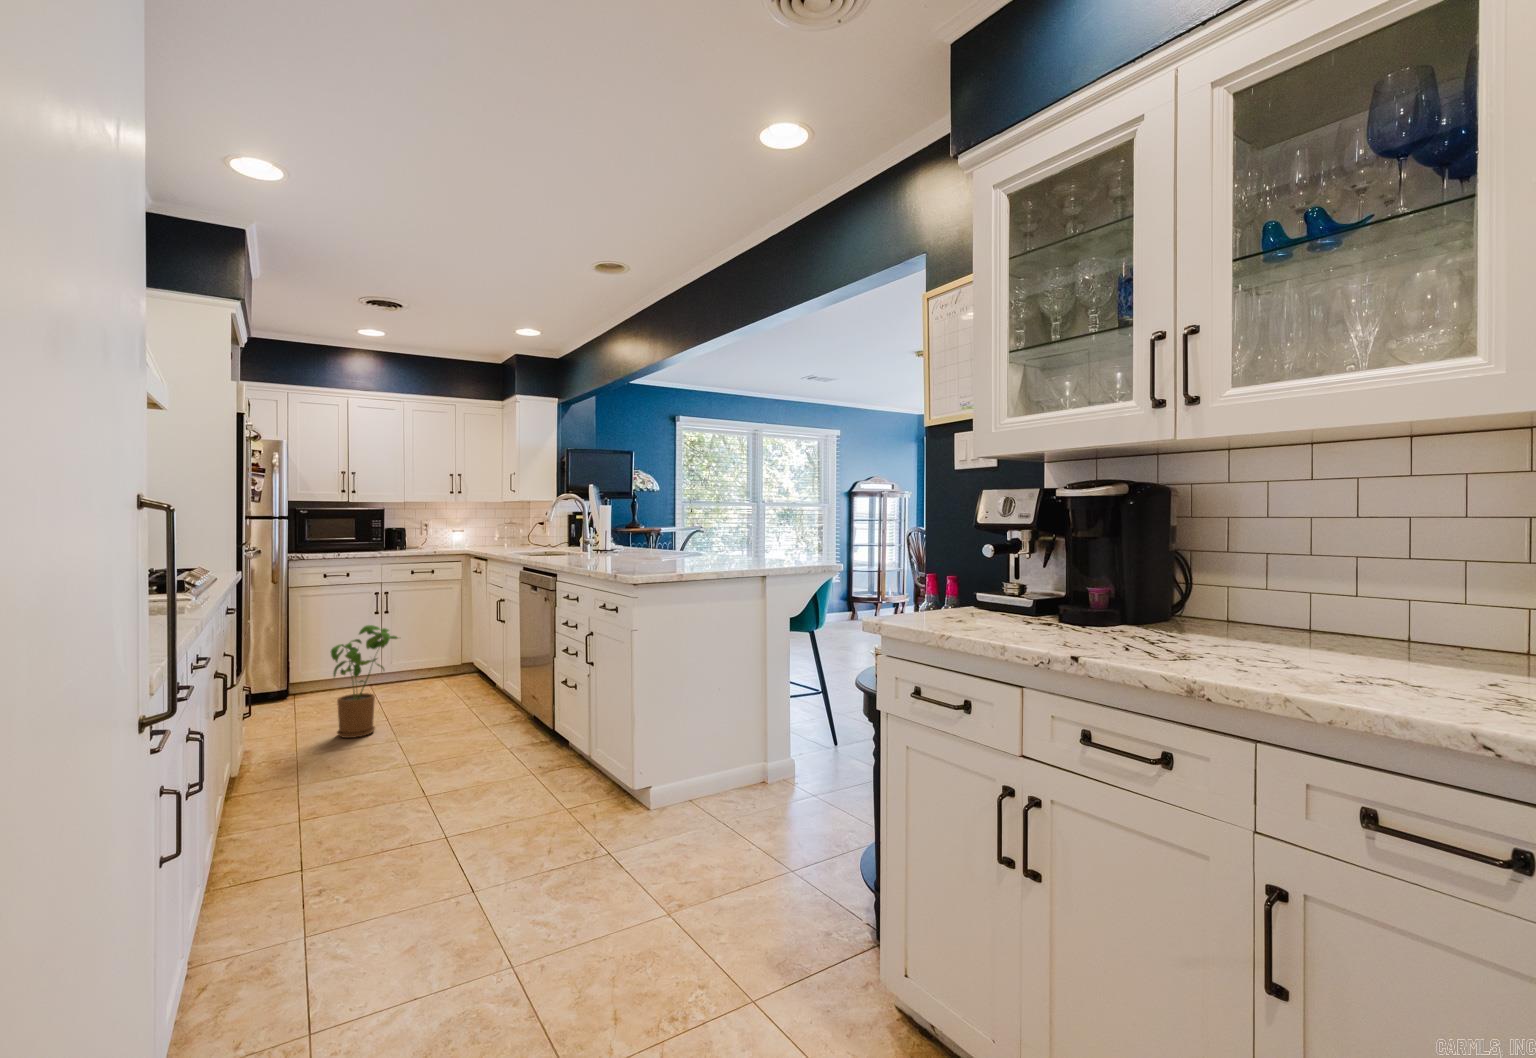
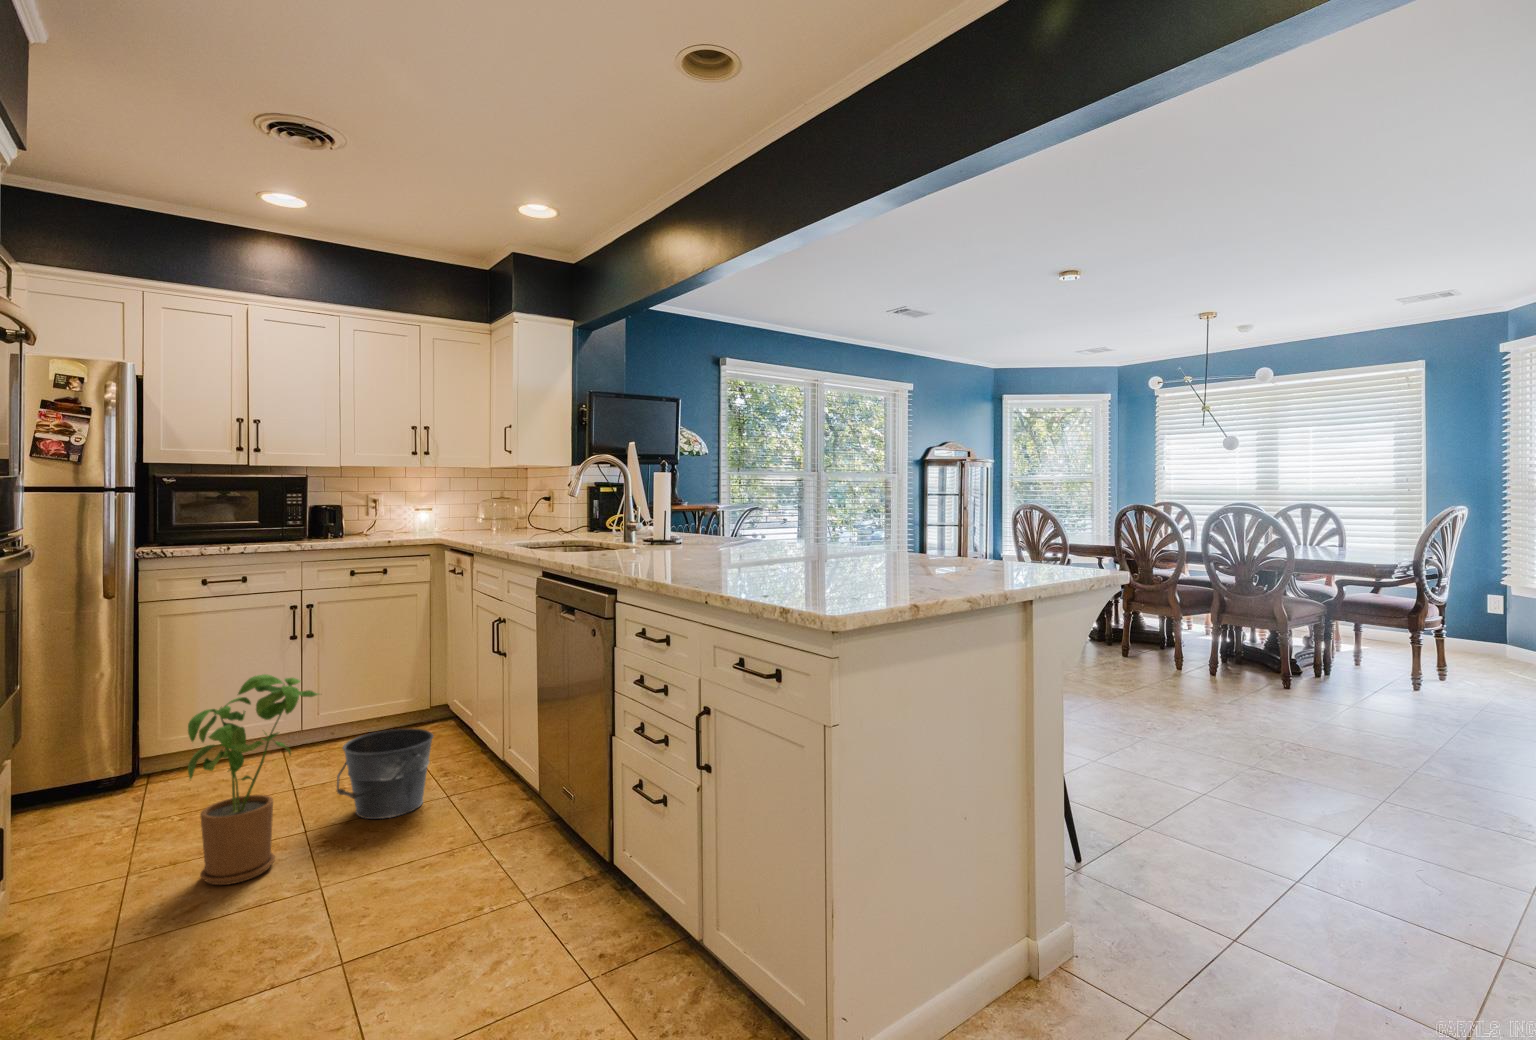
bucket: none [407,666,463,715] -> present [337,728,433,819]

